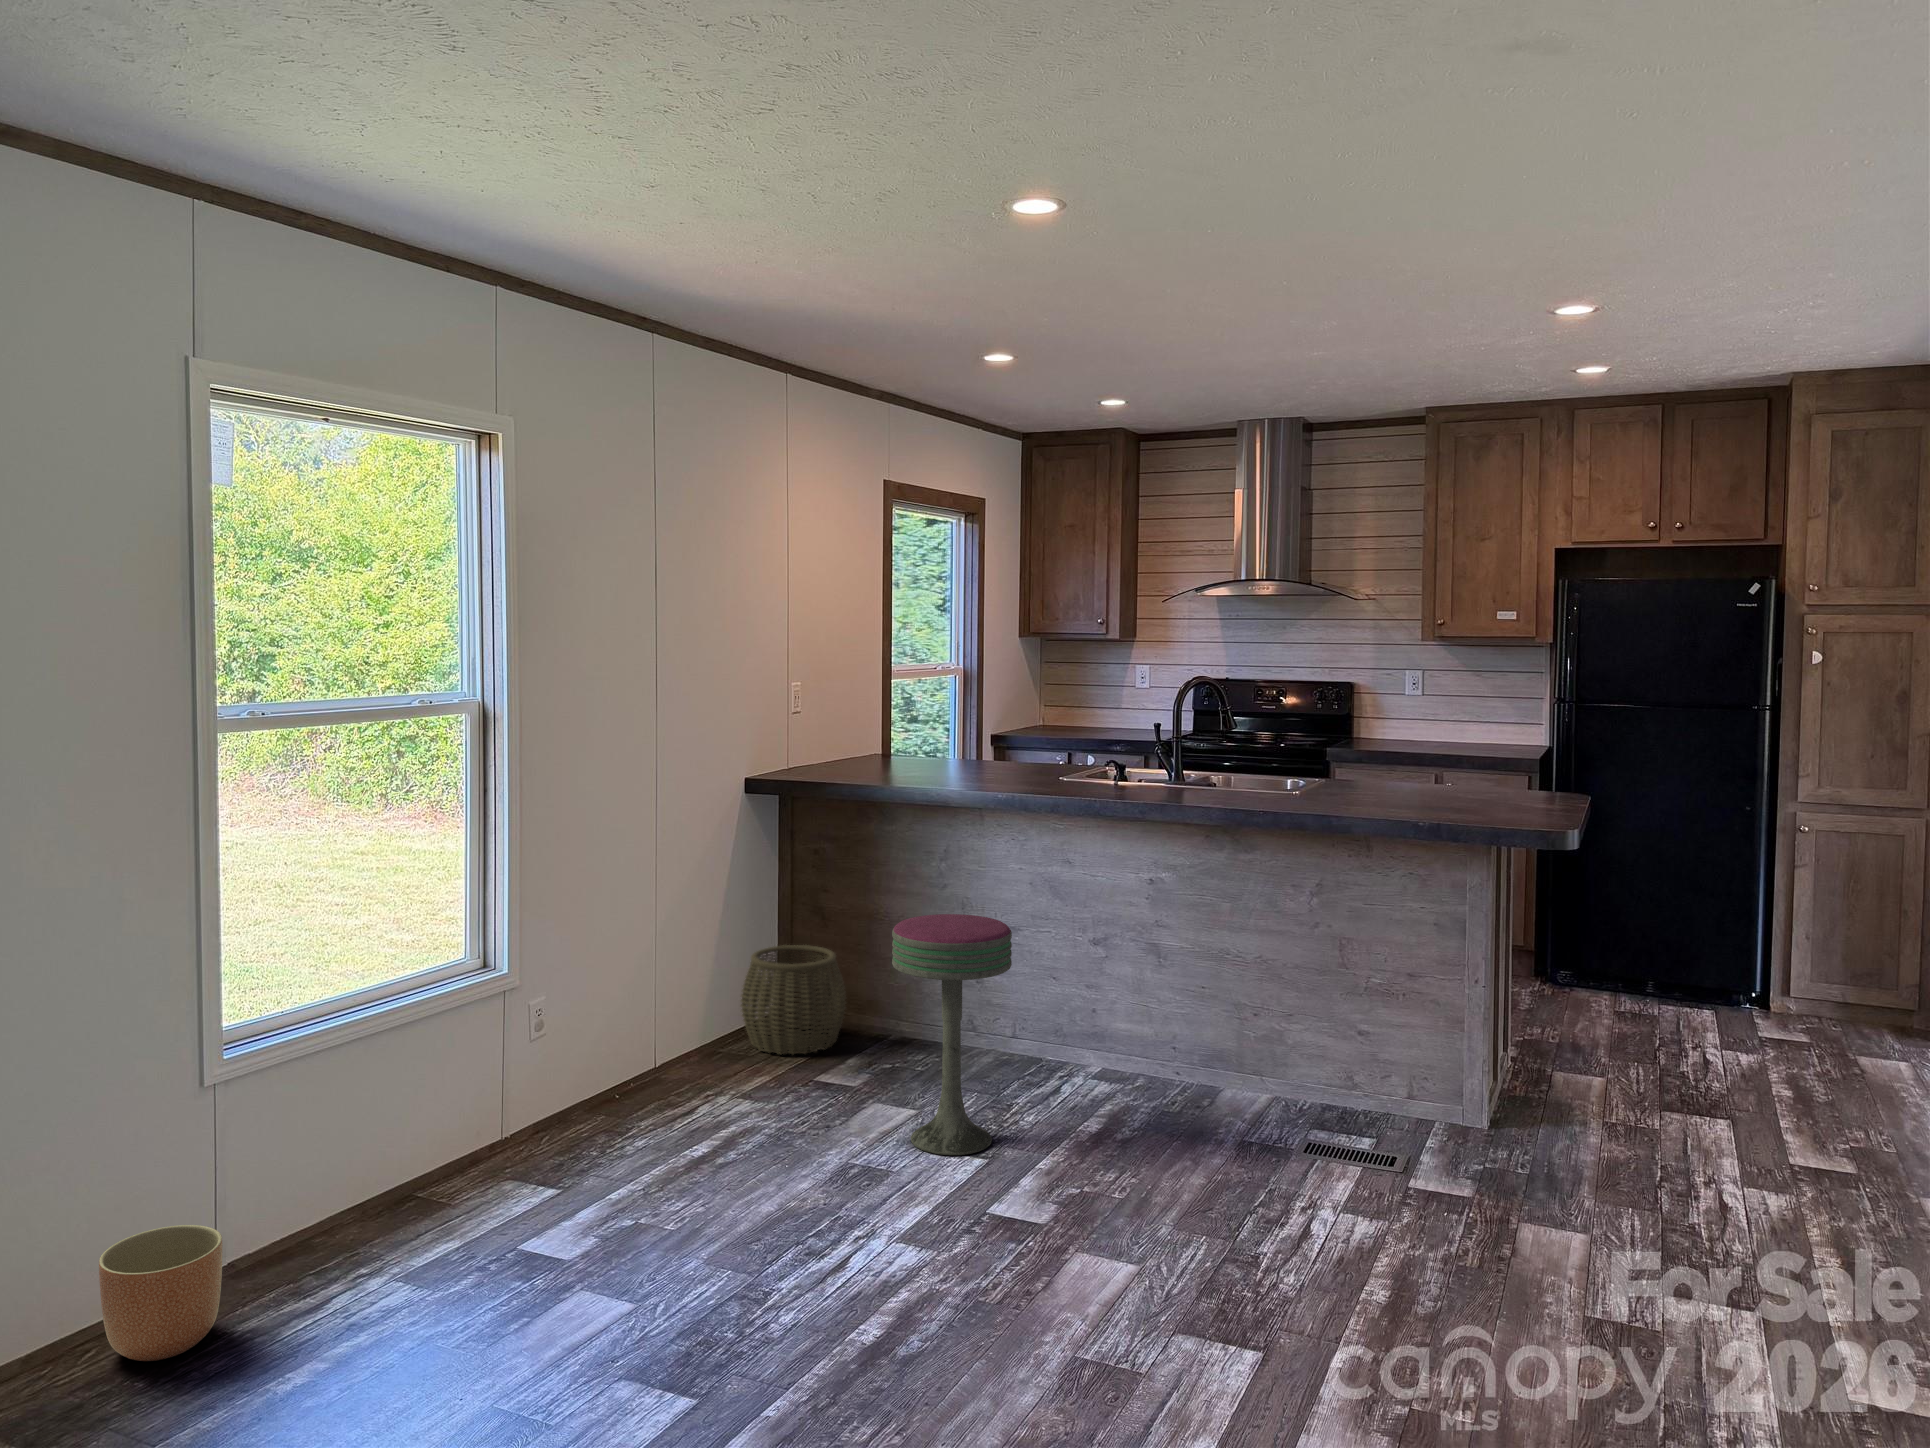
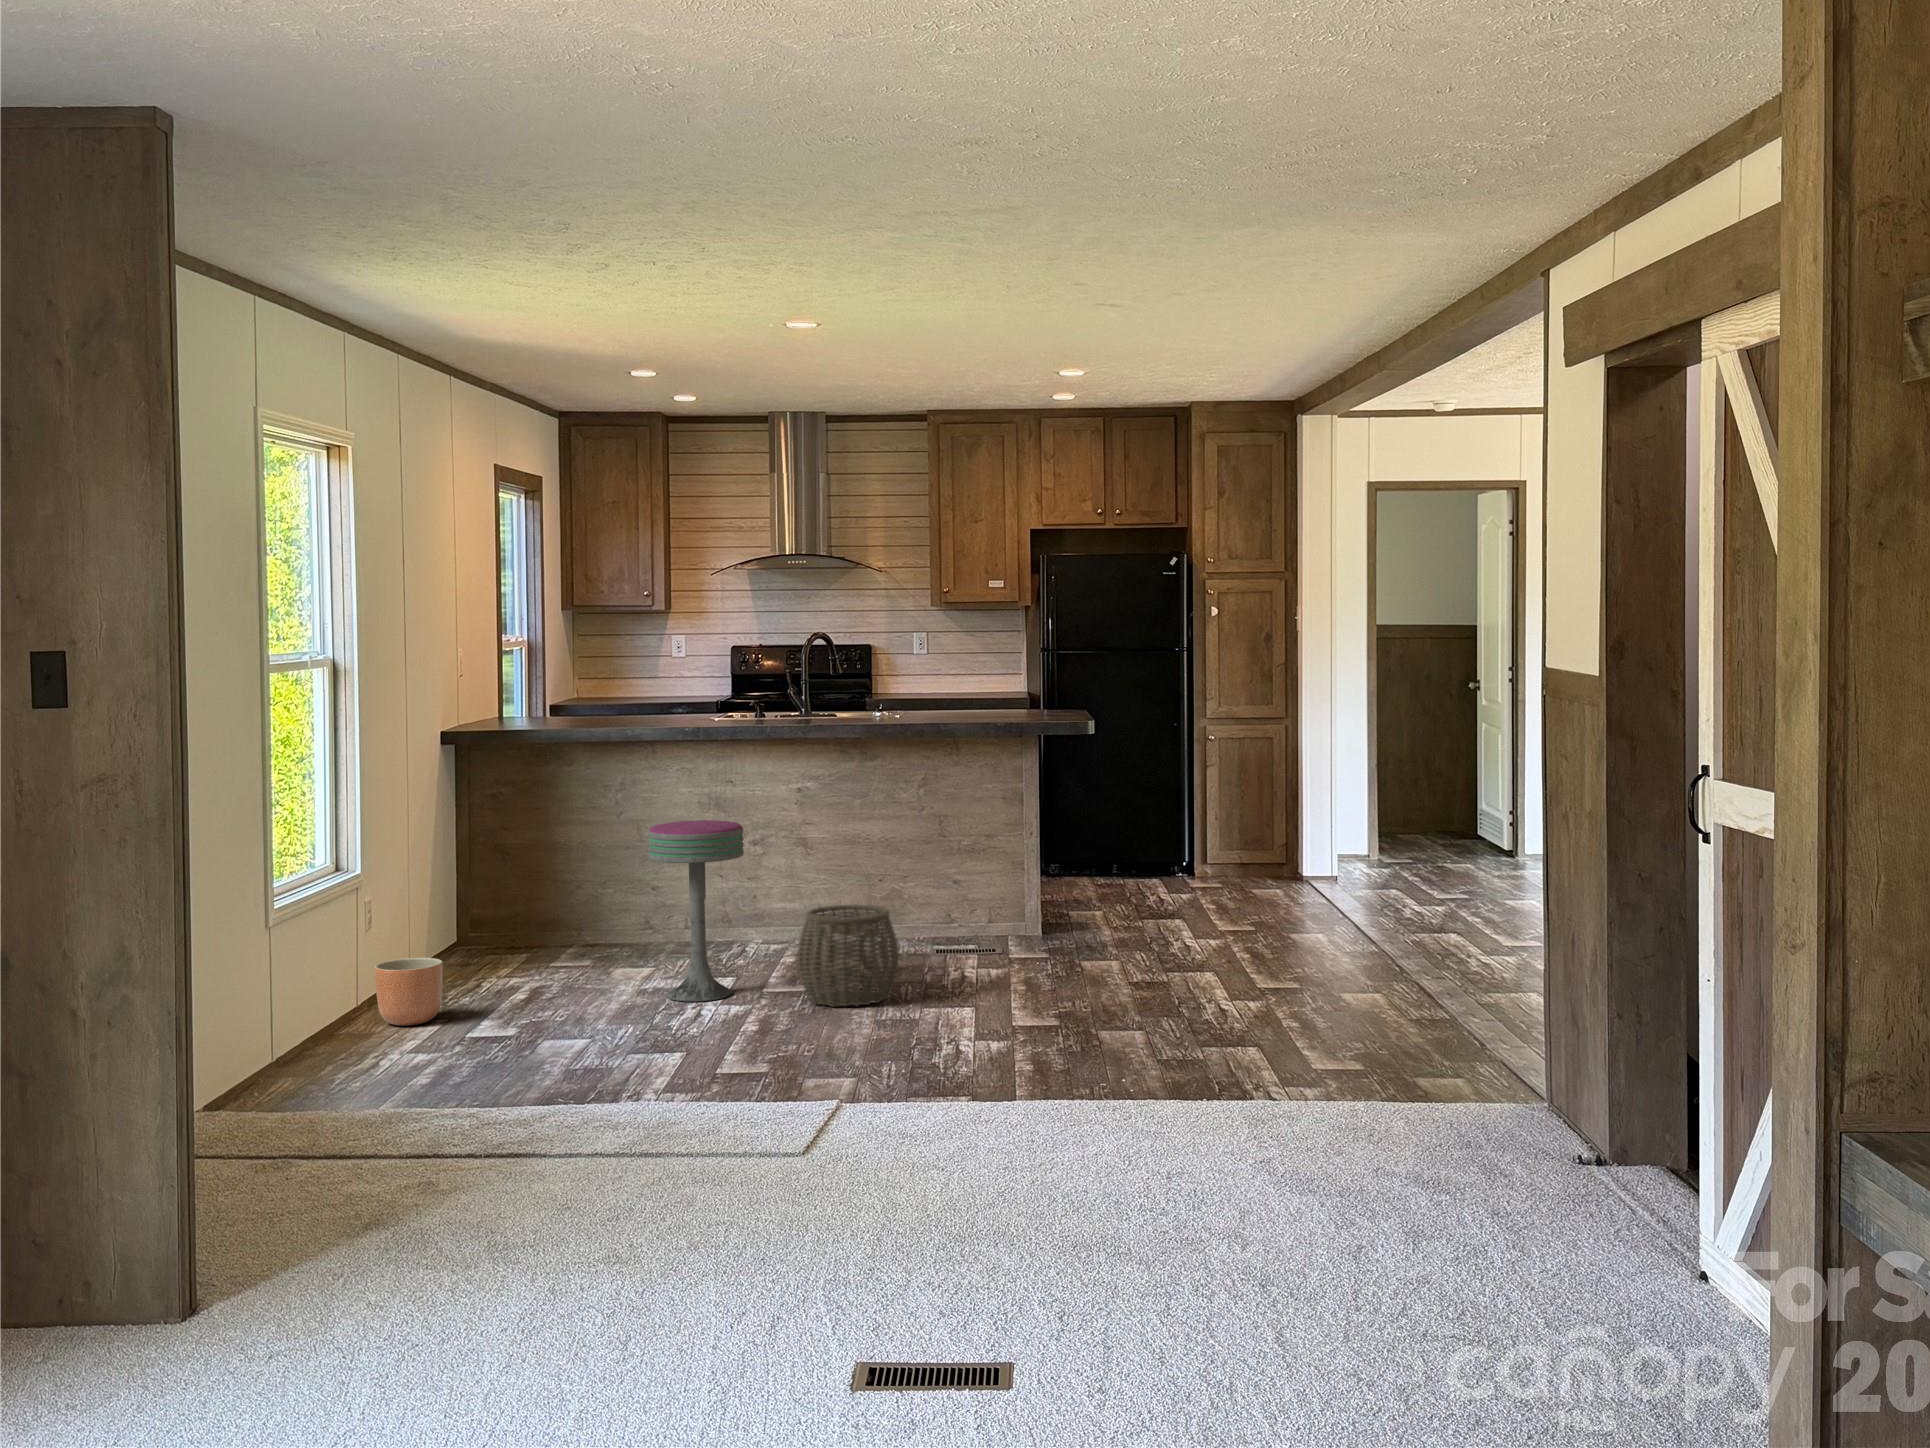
woven basket: present [741,945,846,1055] -> present [797,905,899,1007]
planter: present [99,1225,222,1361] -> present [375,958,443,1026]

